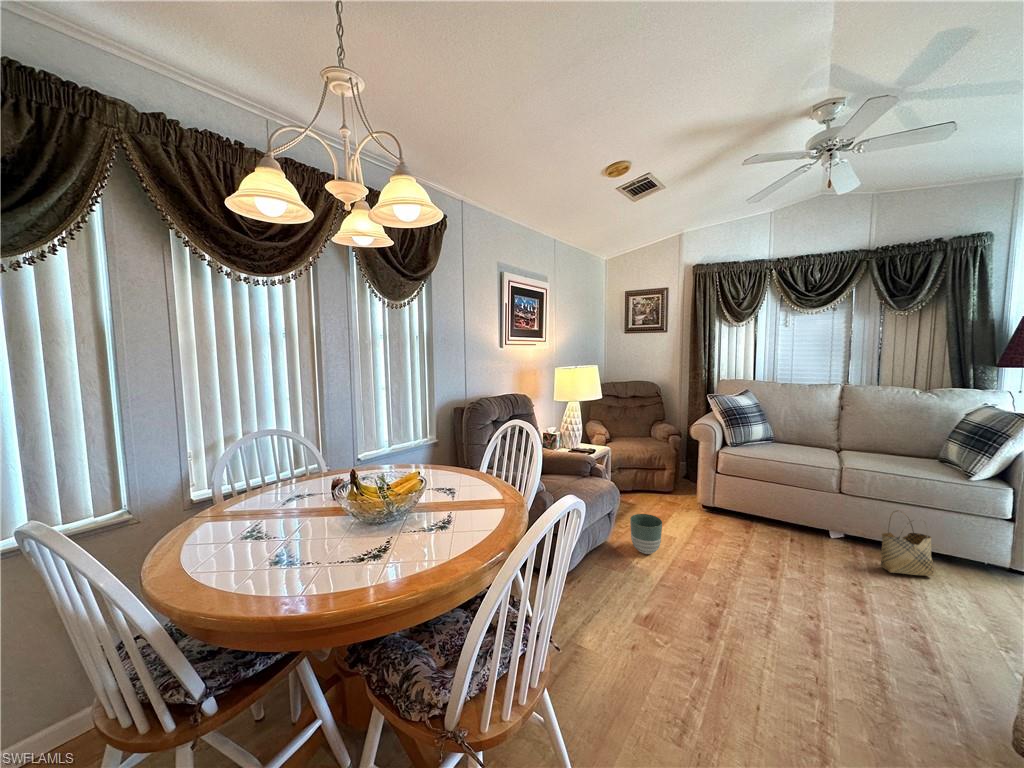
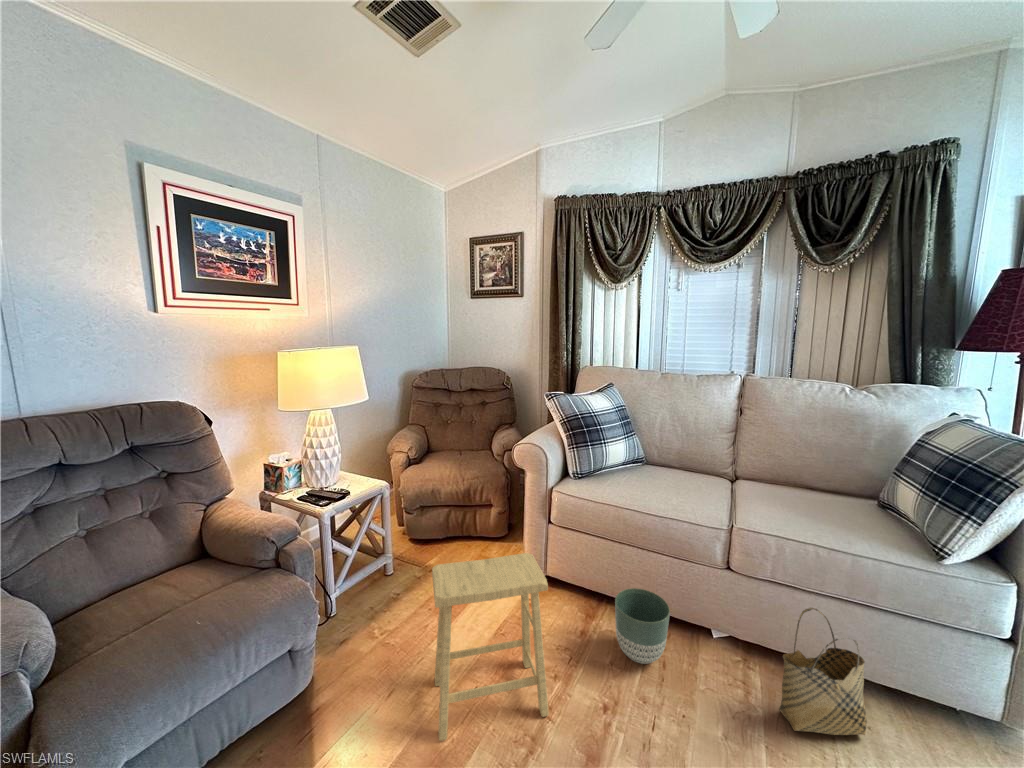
footstool: none [673,480,745,566] -> present [432,553,549,741]
planter: present [630,514,662,554] -> present [615,588,670,664]

